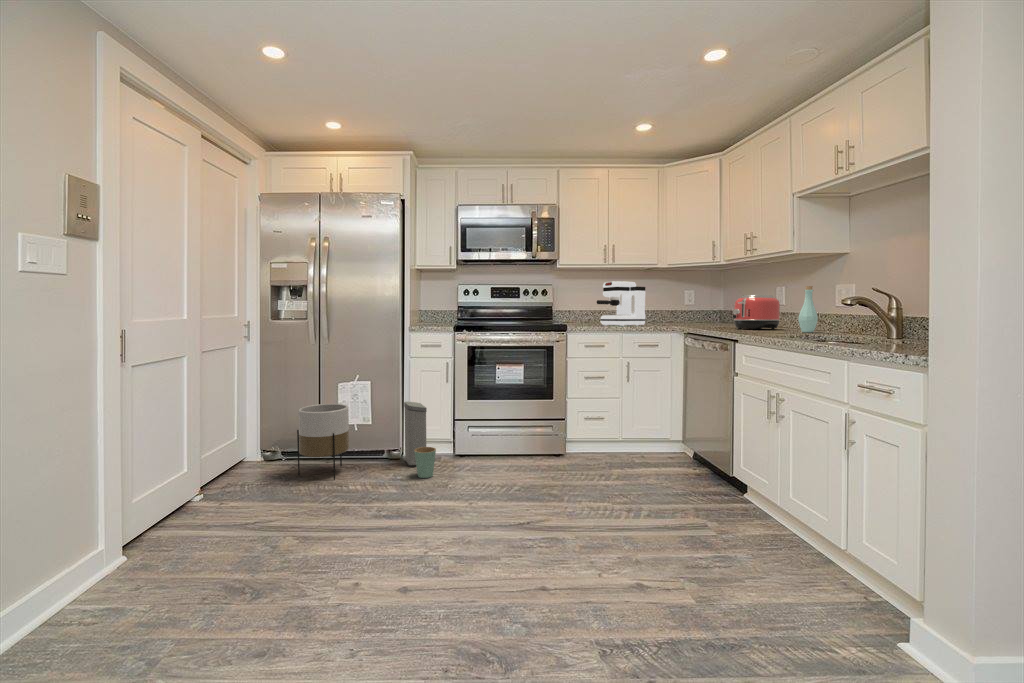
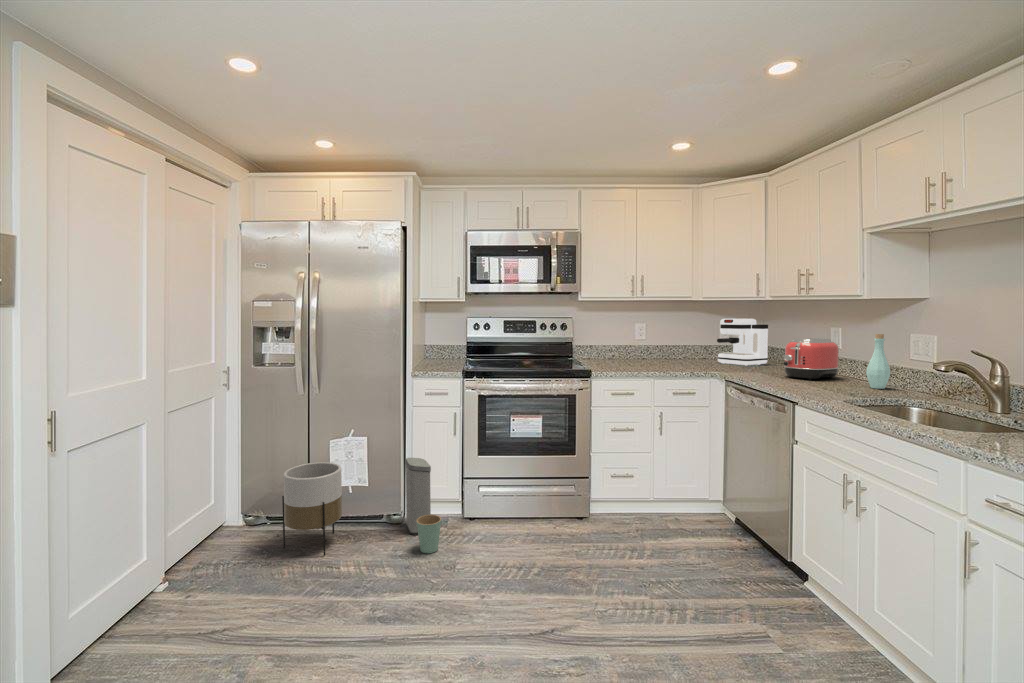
coffee maker: present [597,281,645,326] -> present [717,319,768,366]

